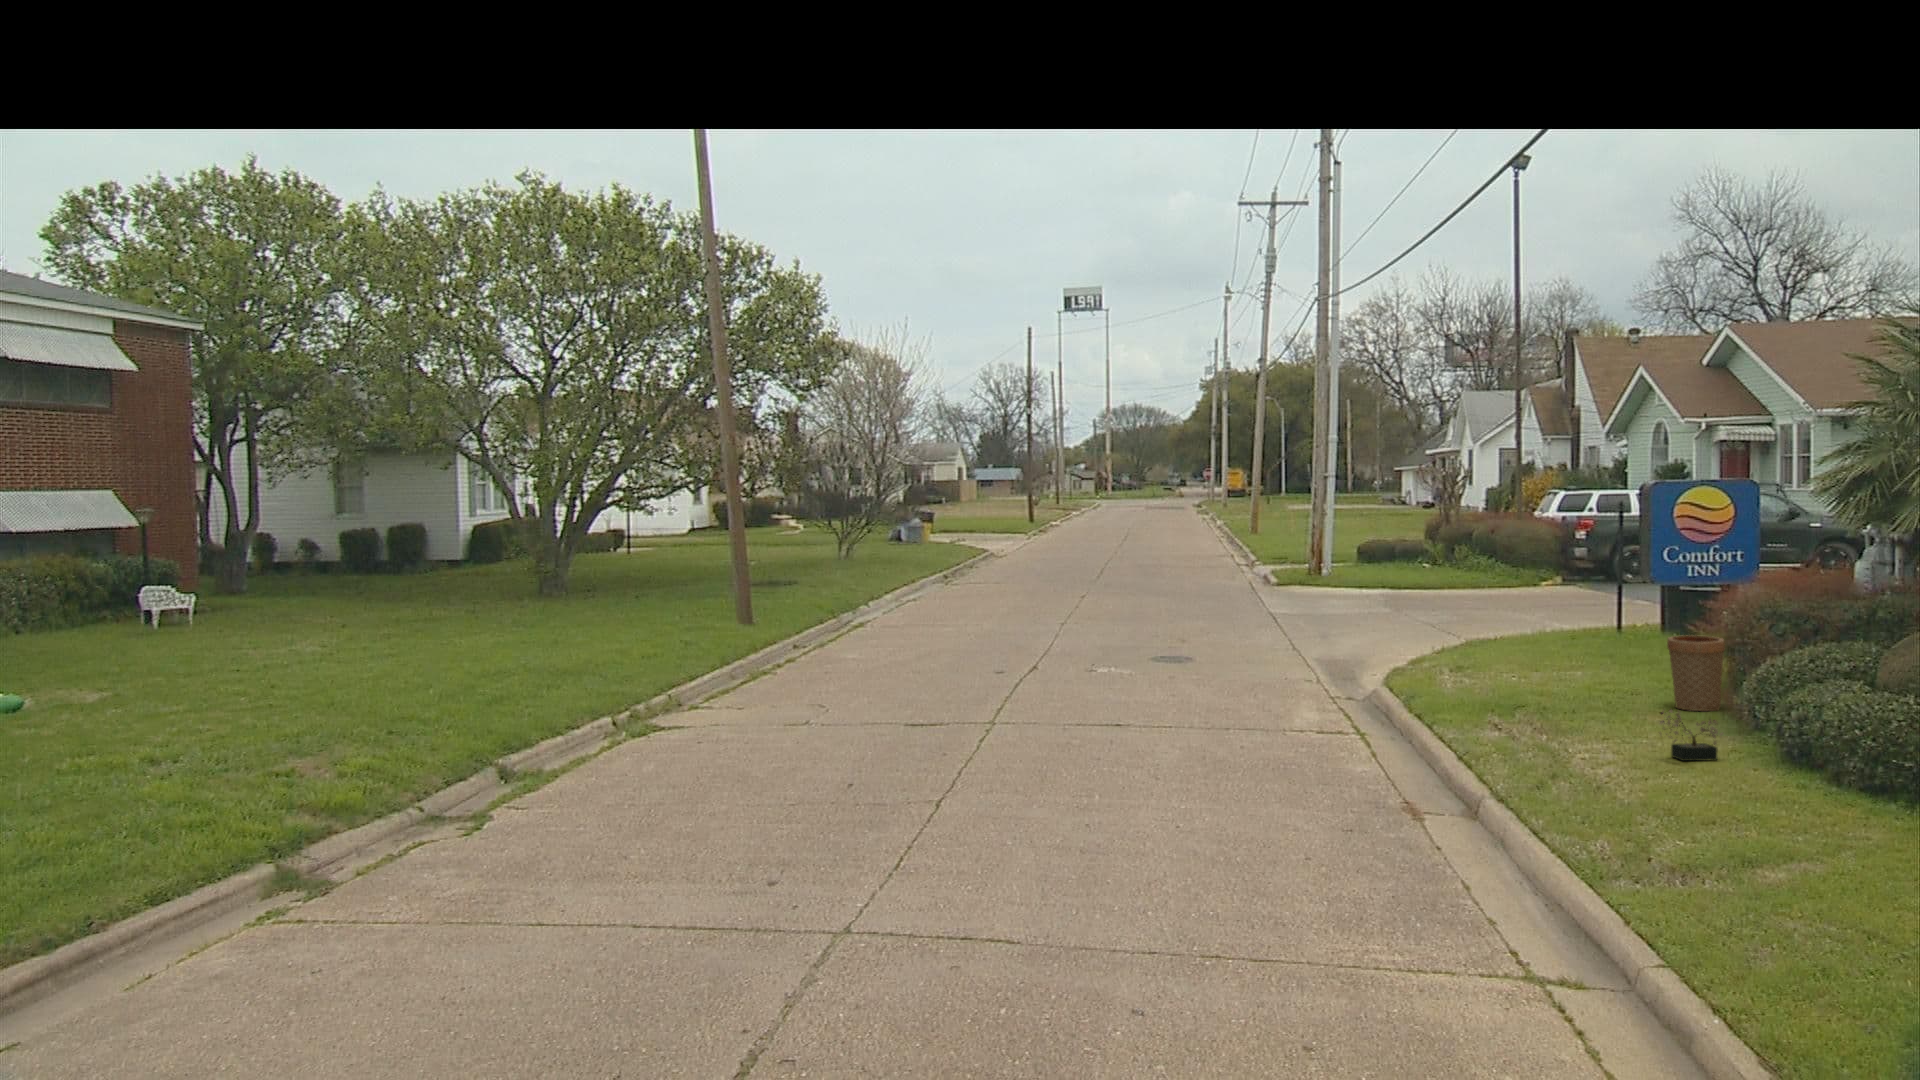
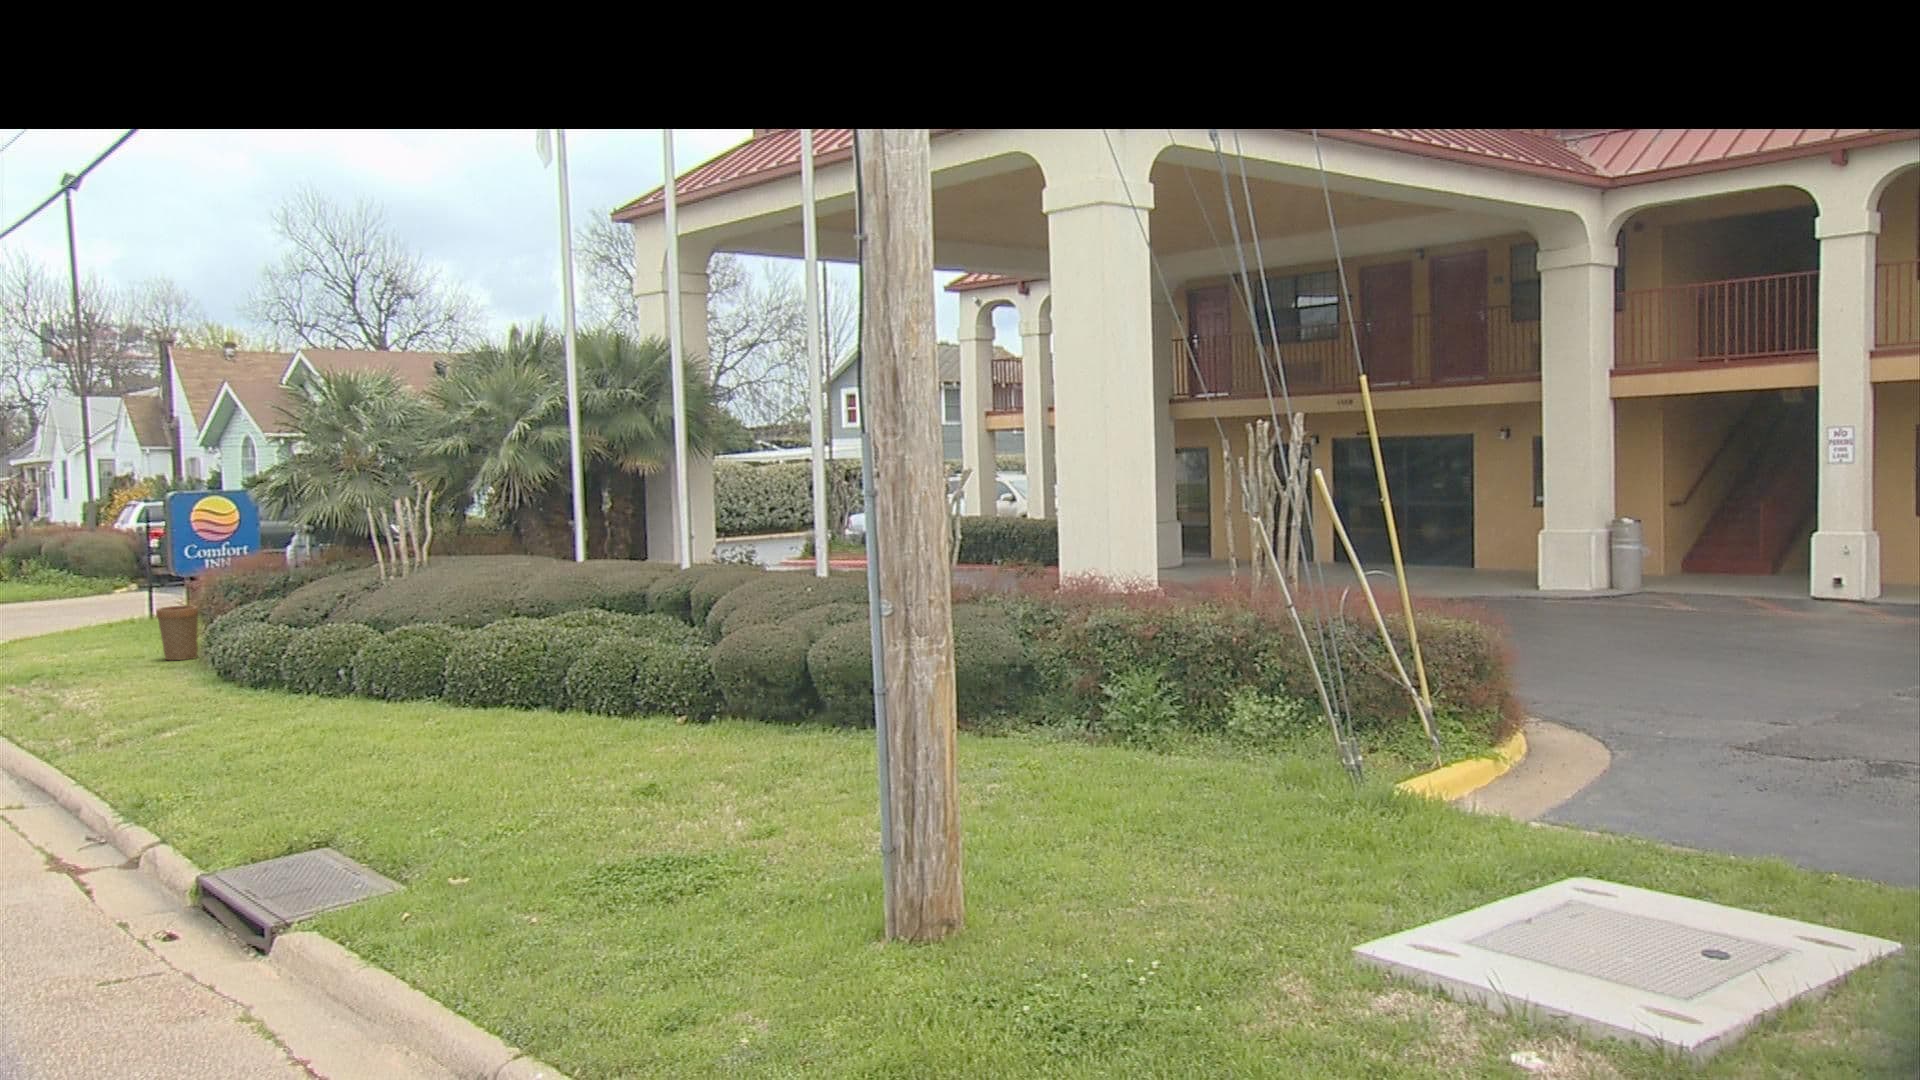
decorative plant: present [1660,710,1722,761] -> none [131,652,177,687]

